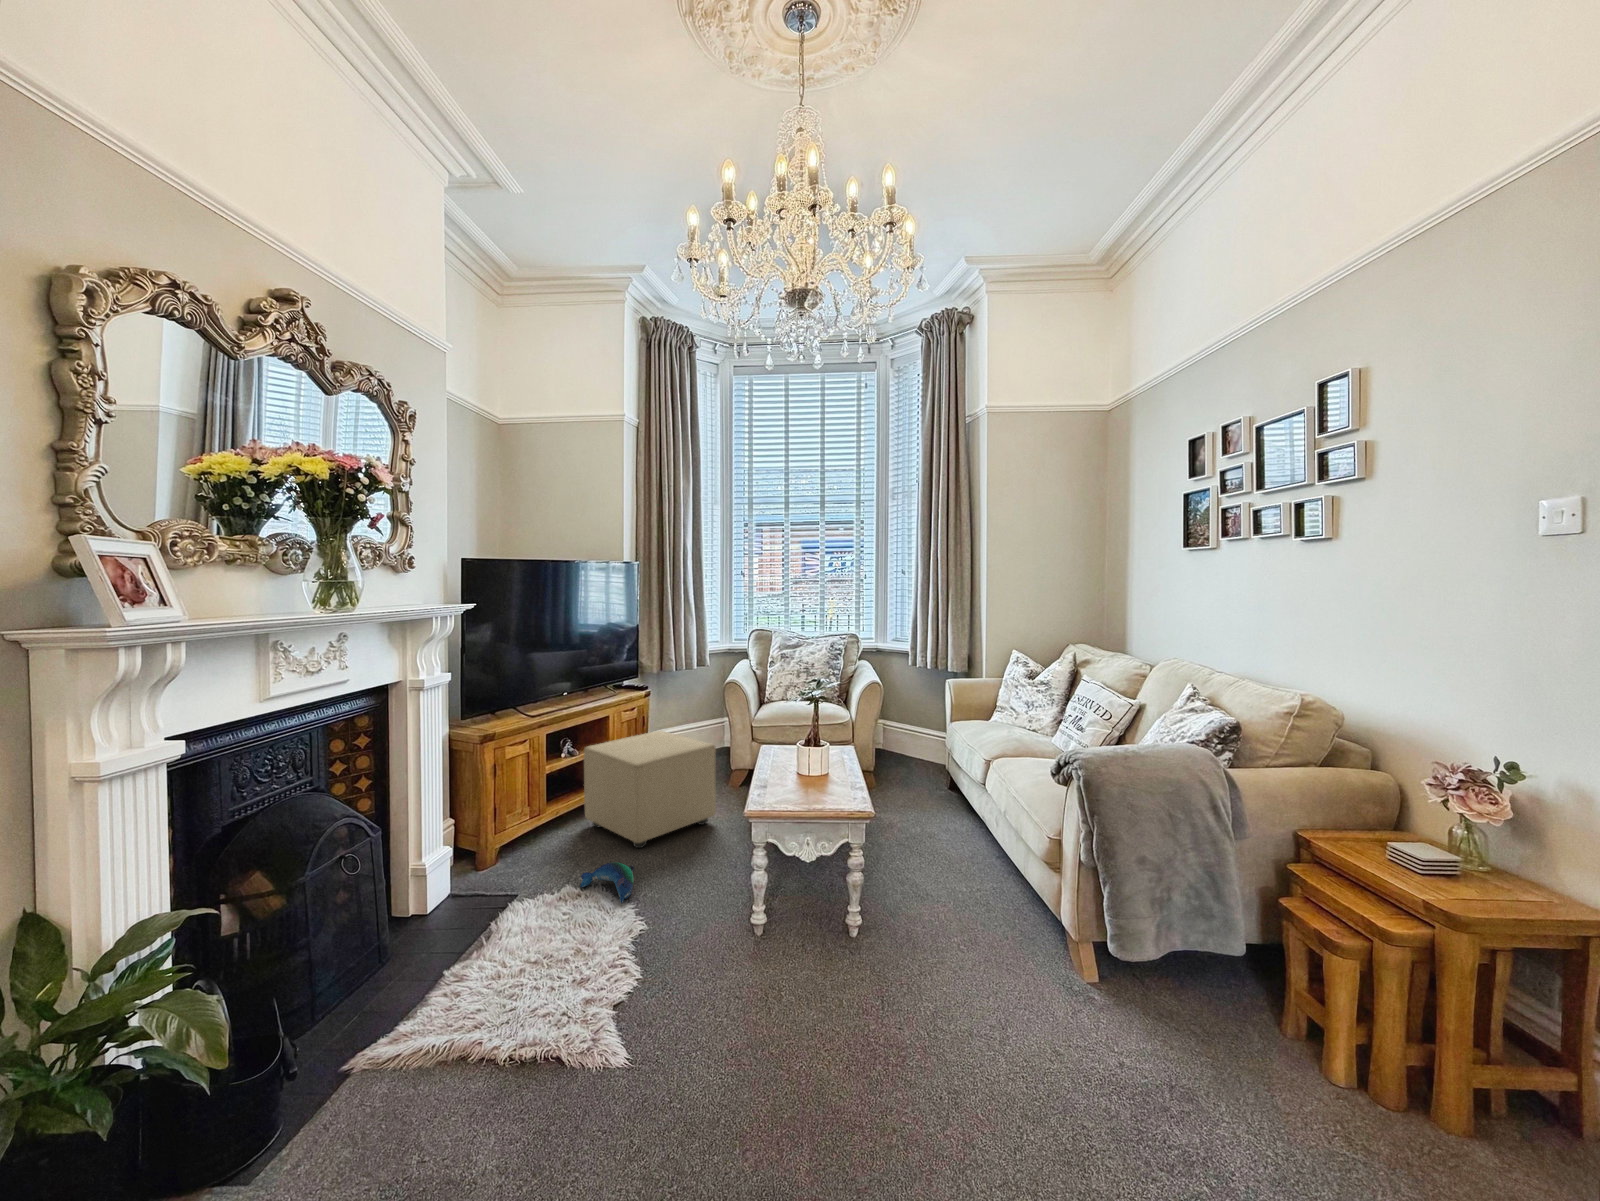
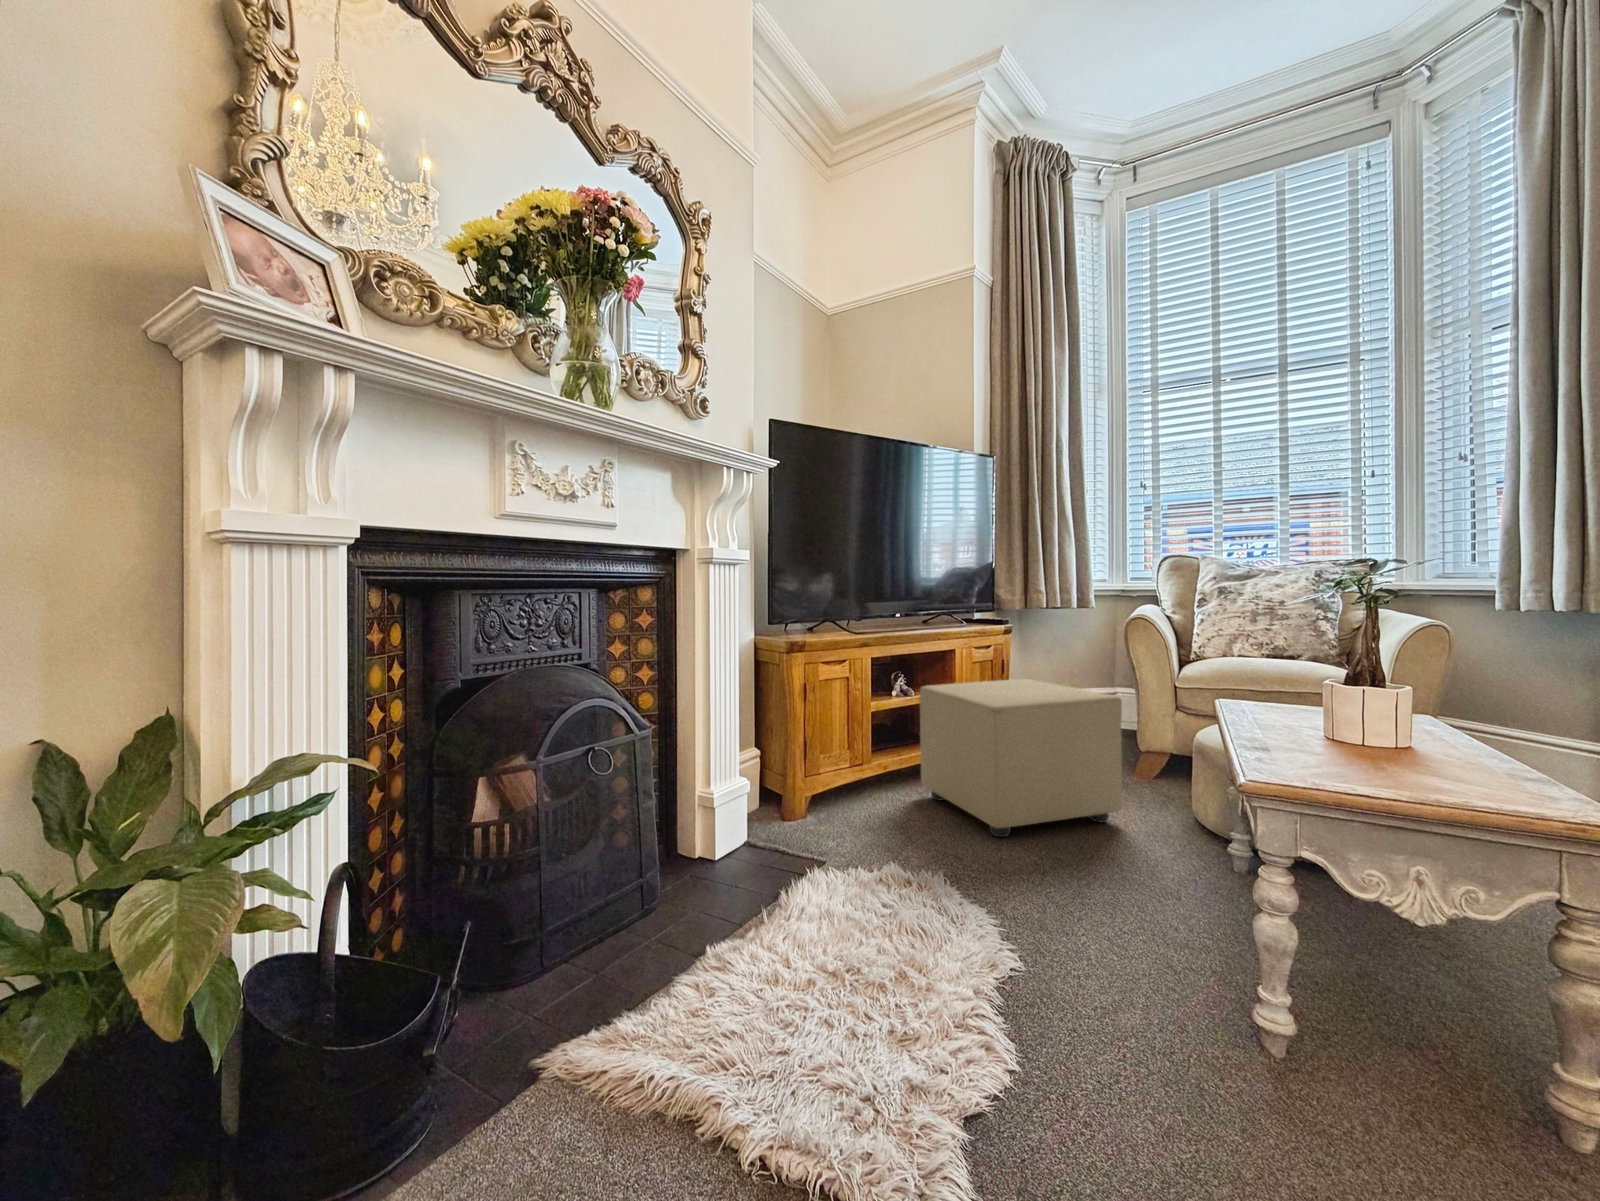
plush toy: present [580,862,635,903] -> none [910,846,994,913]

